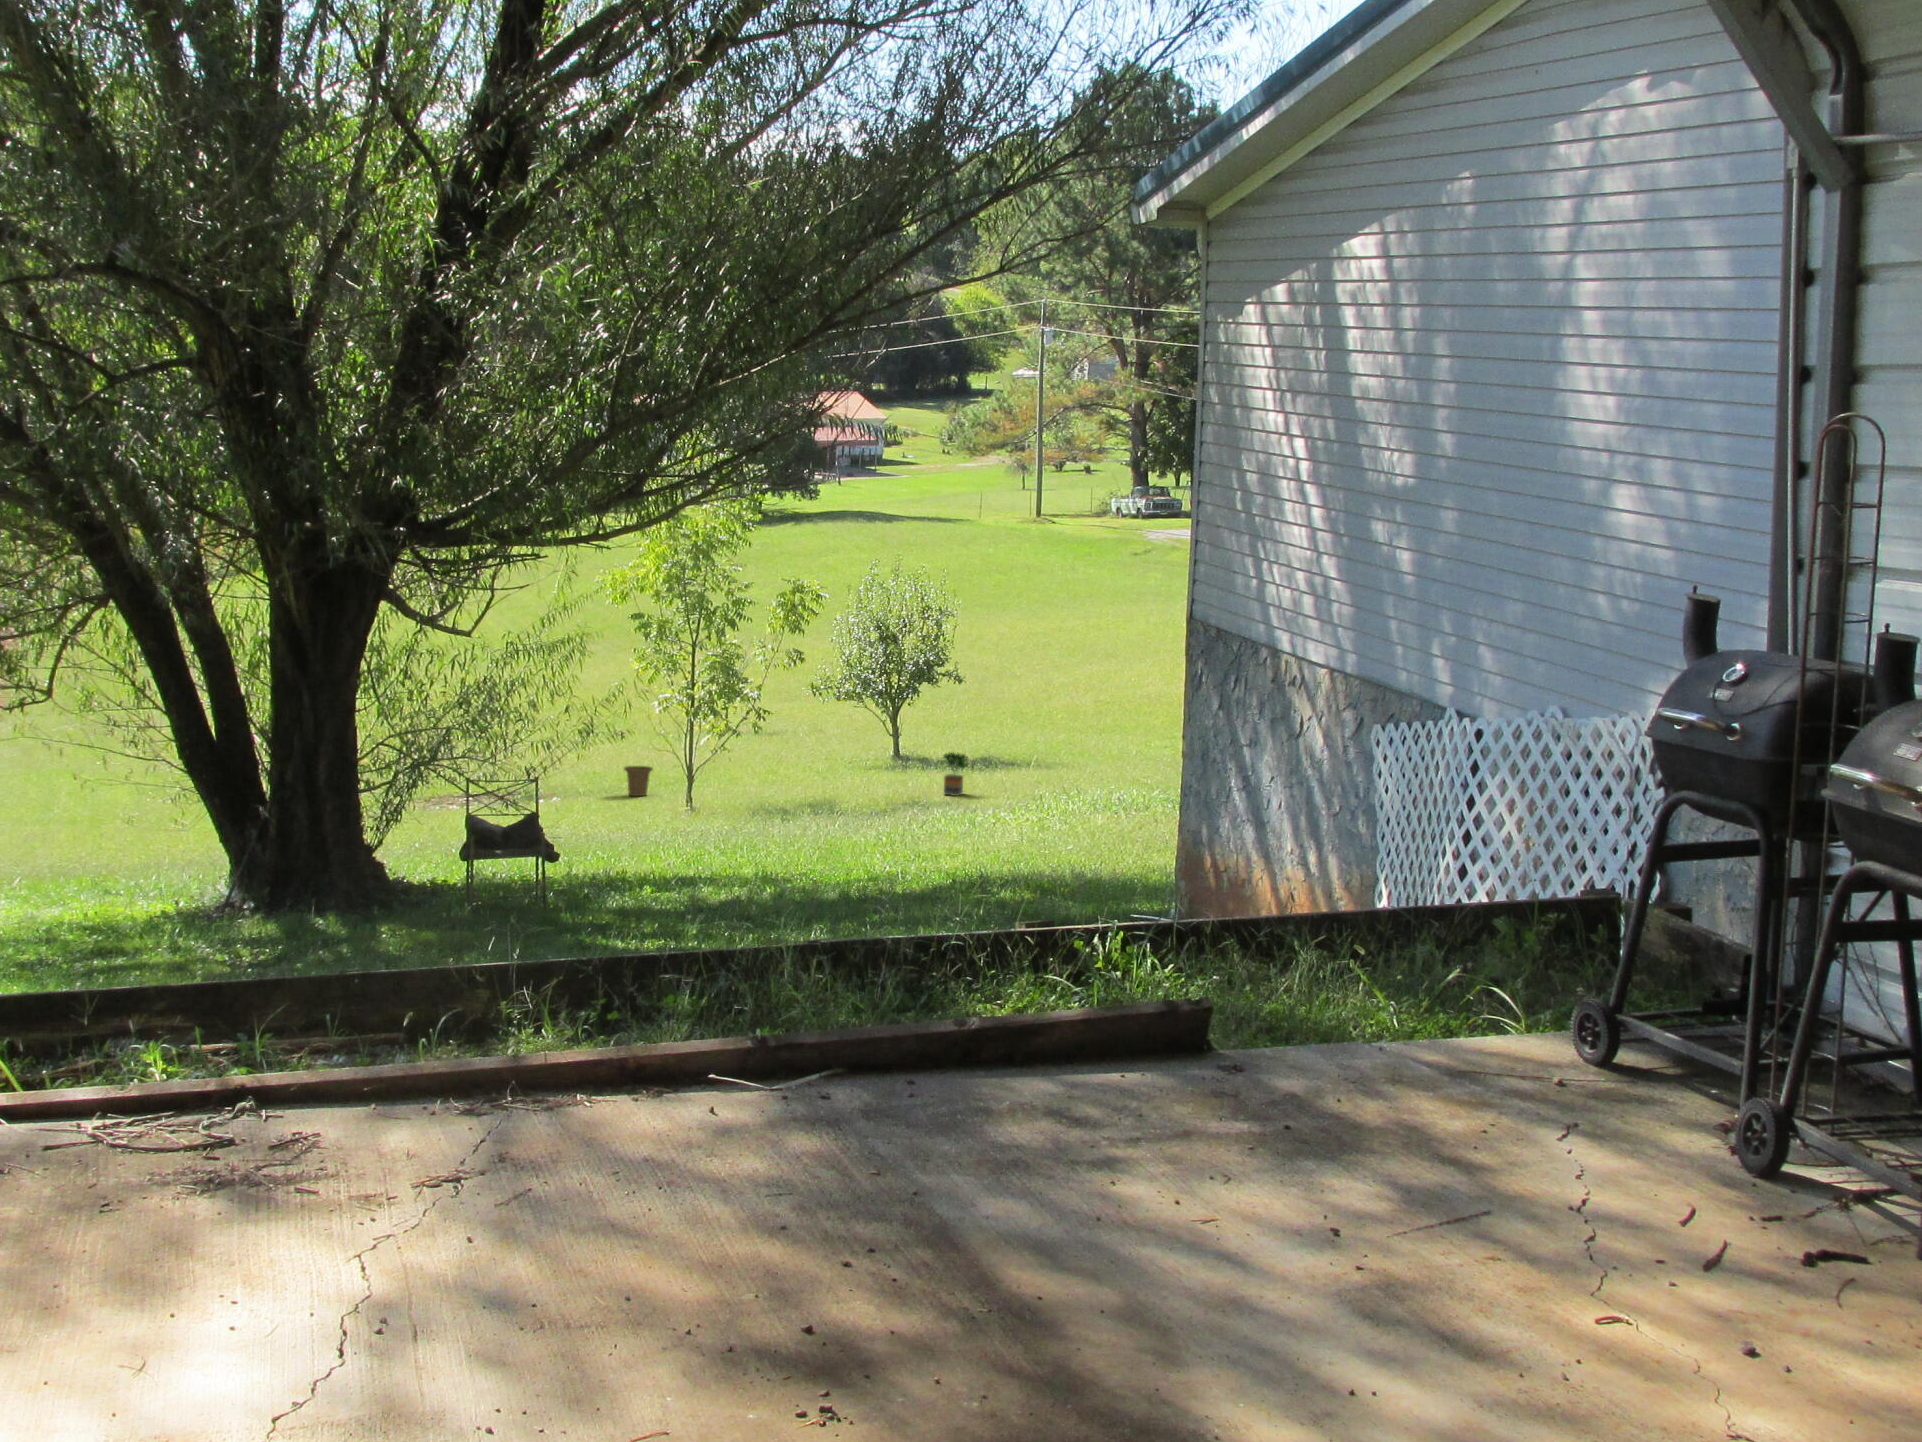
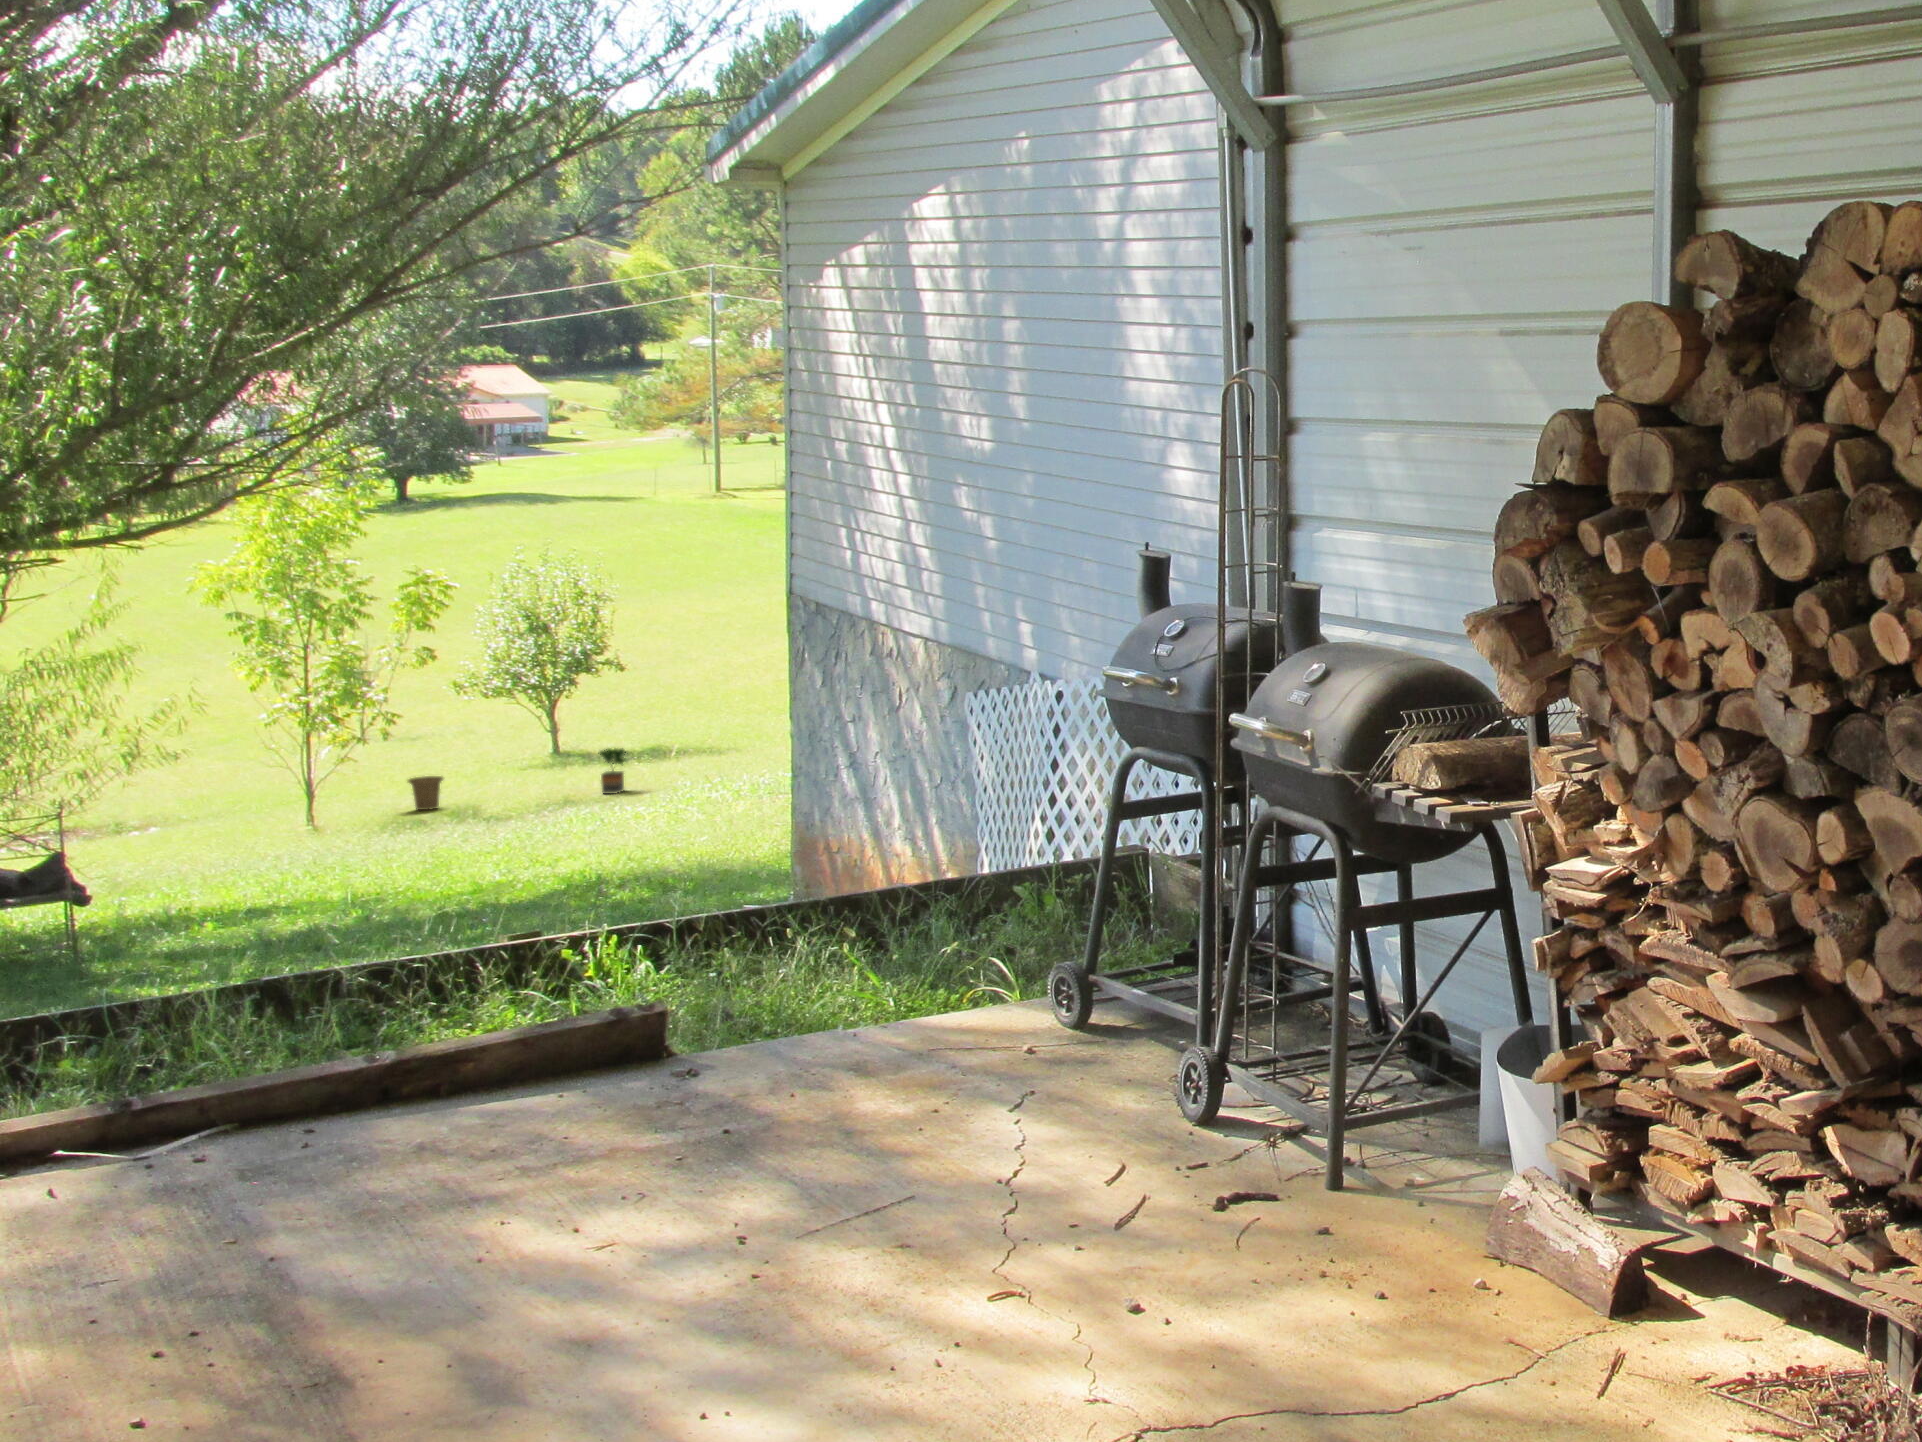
basket: present [624,766,653,797] -> present [408,776,443,811]

